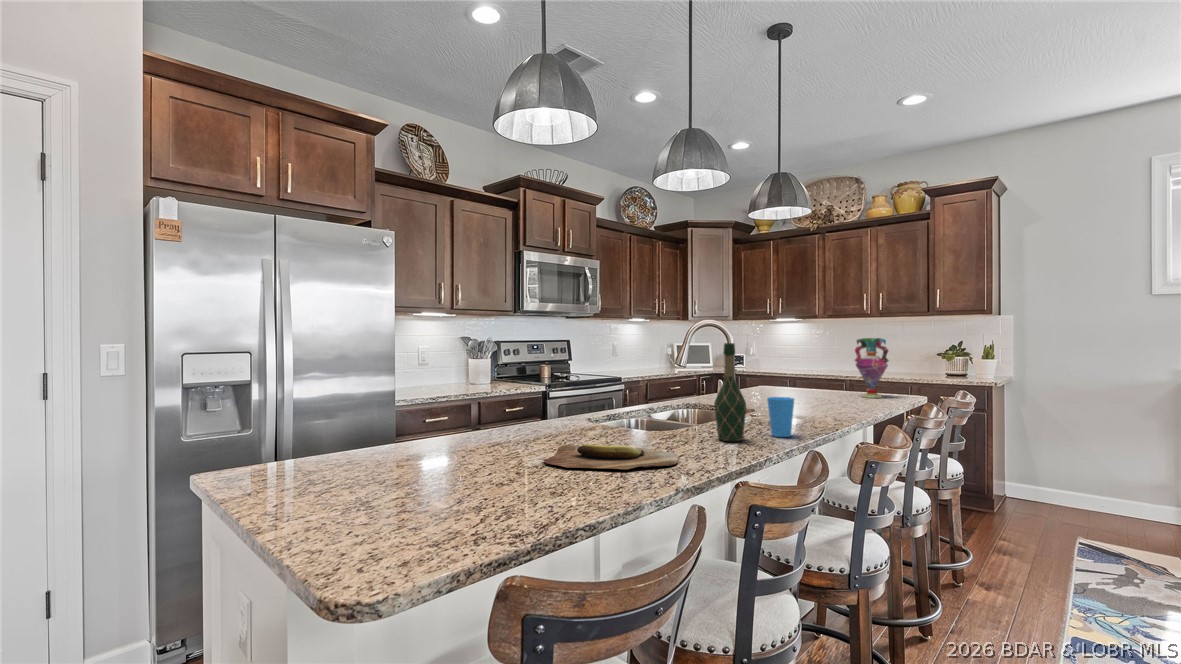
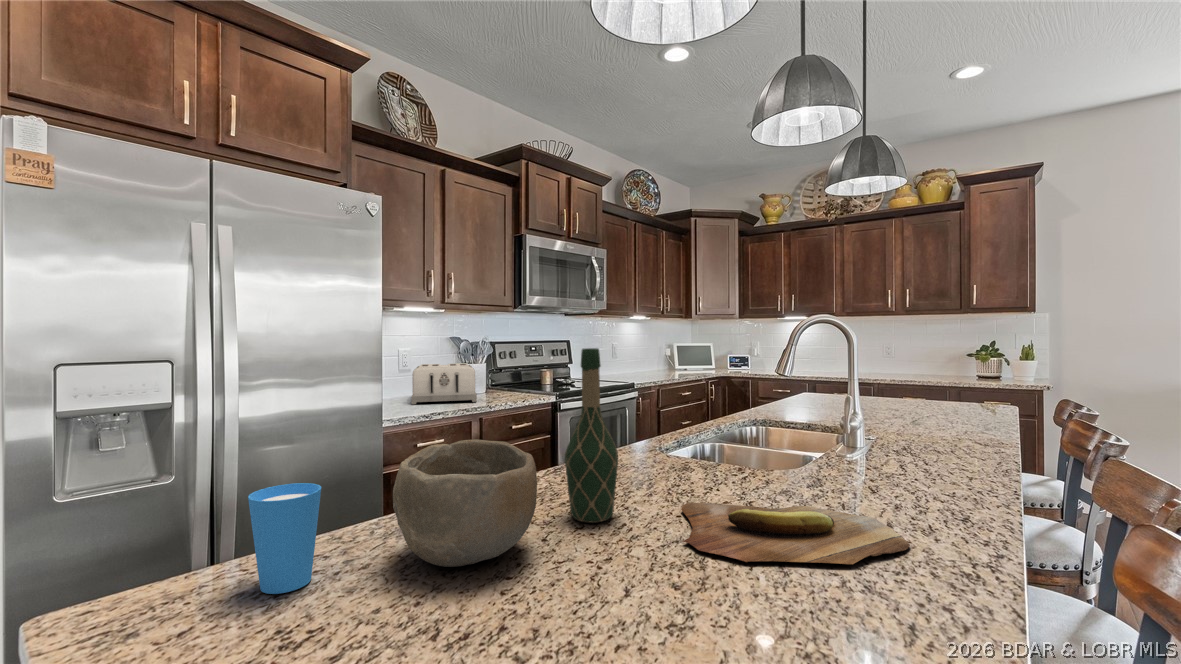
vase: present [855,338,888,398] -> none [935,338,982,409]
wine bottle: present [714,343,746,441] -> present [565,348,618,523]
toaster: none [426,359,479,392] -> present [411,363,477,404]
cup: present [767,397,794,437] -> present [248,483,321,594]
bowl: none [370,399,455,466] -> present [393,439,537,567]

